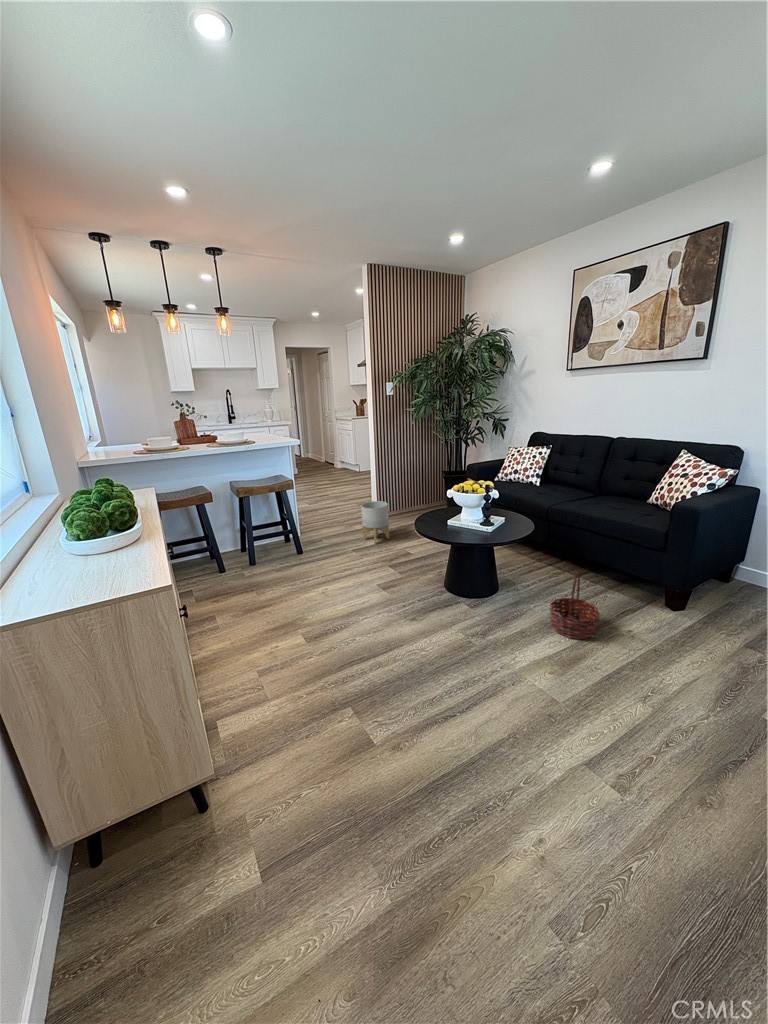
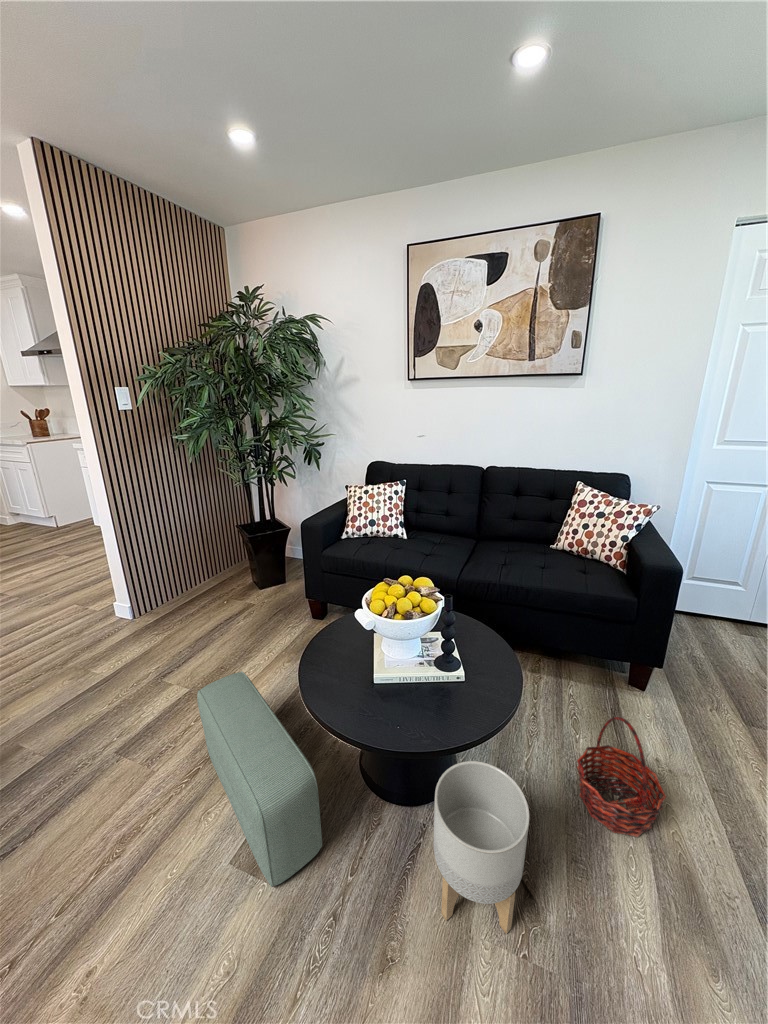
planter: present [361,501,389,544] -> present [434,761,529,934]
pouf: none [383,523,413,593] -> present [197,671,322,887]

